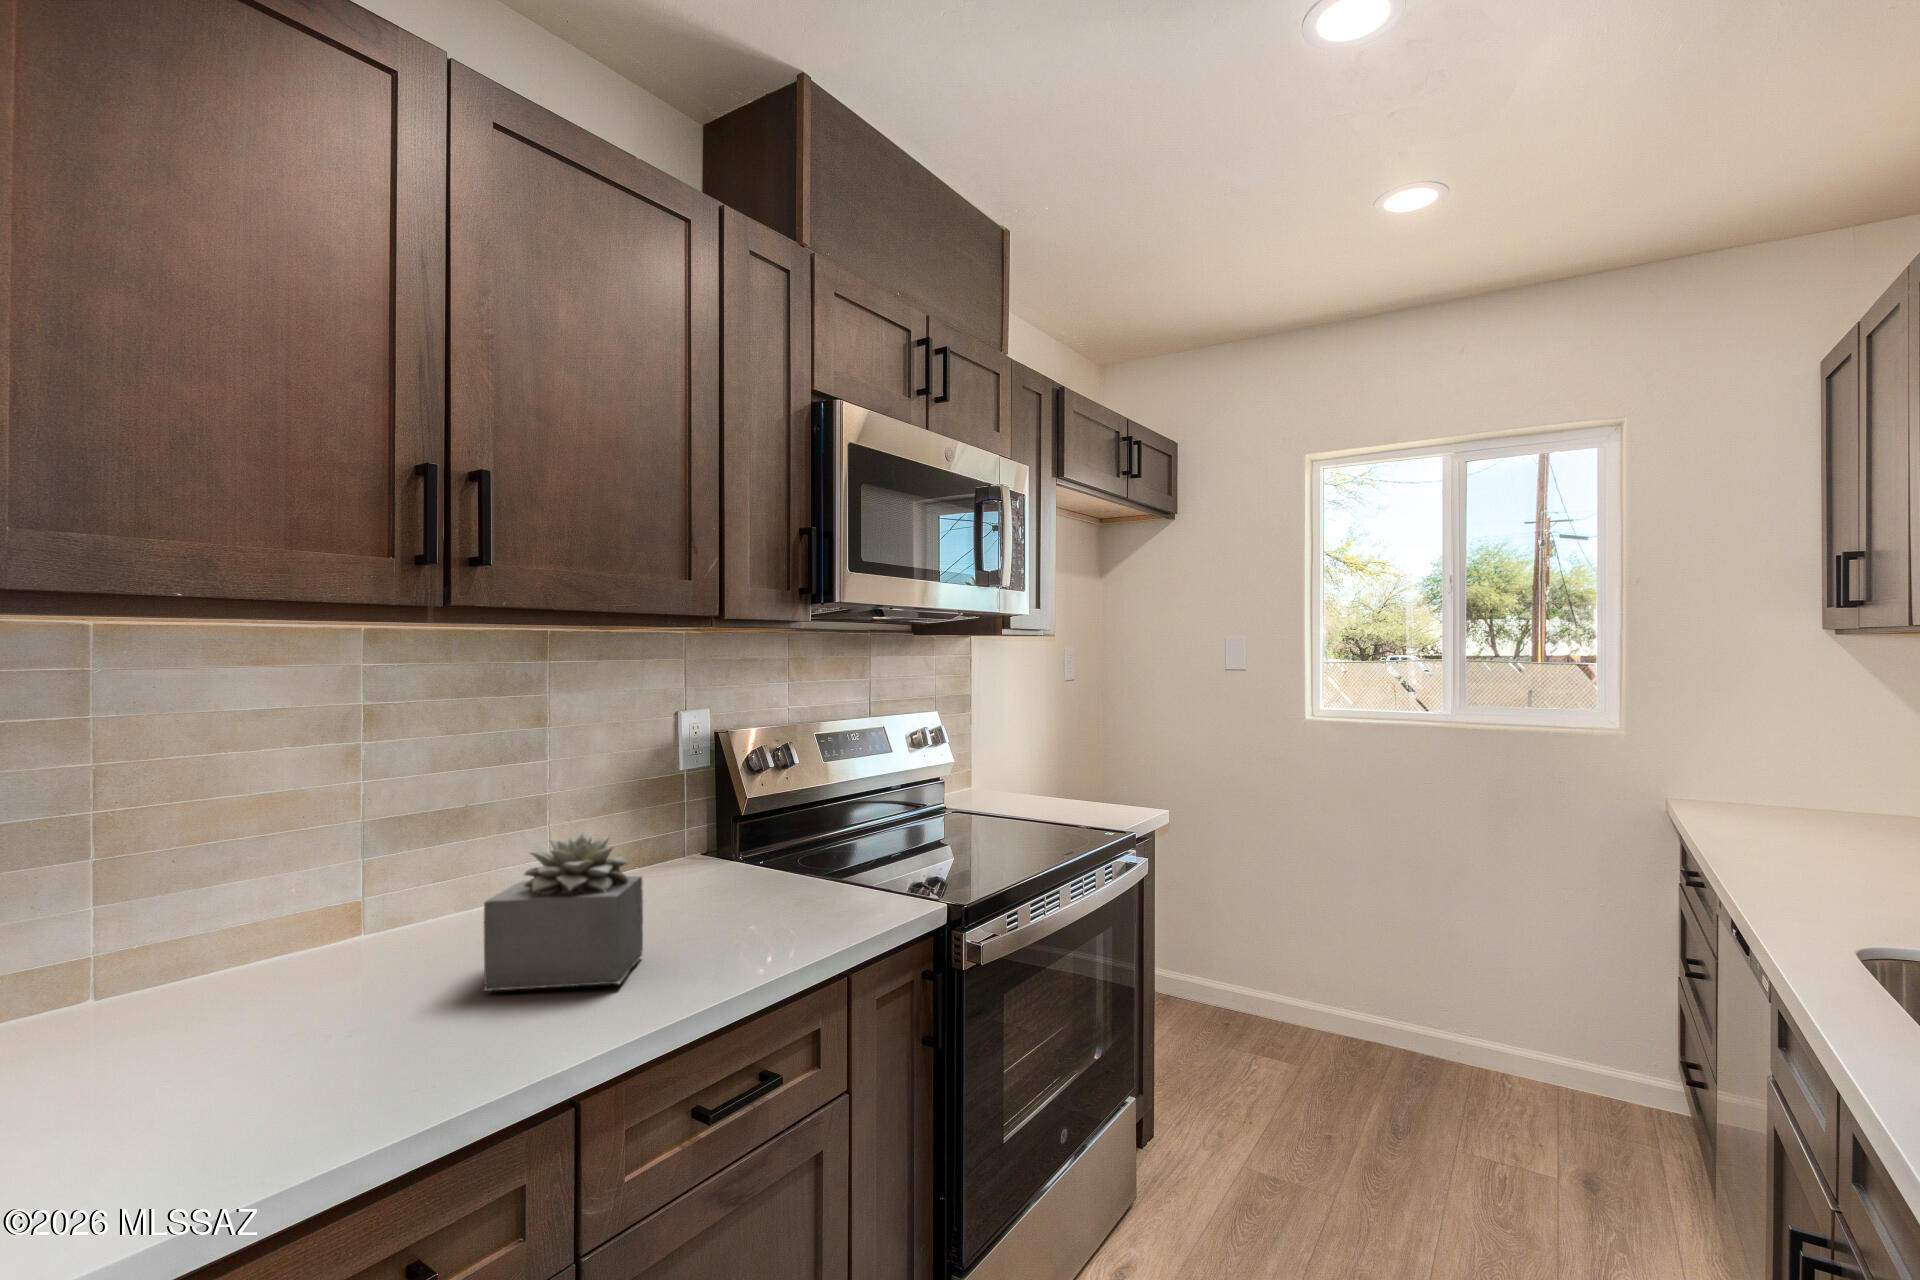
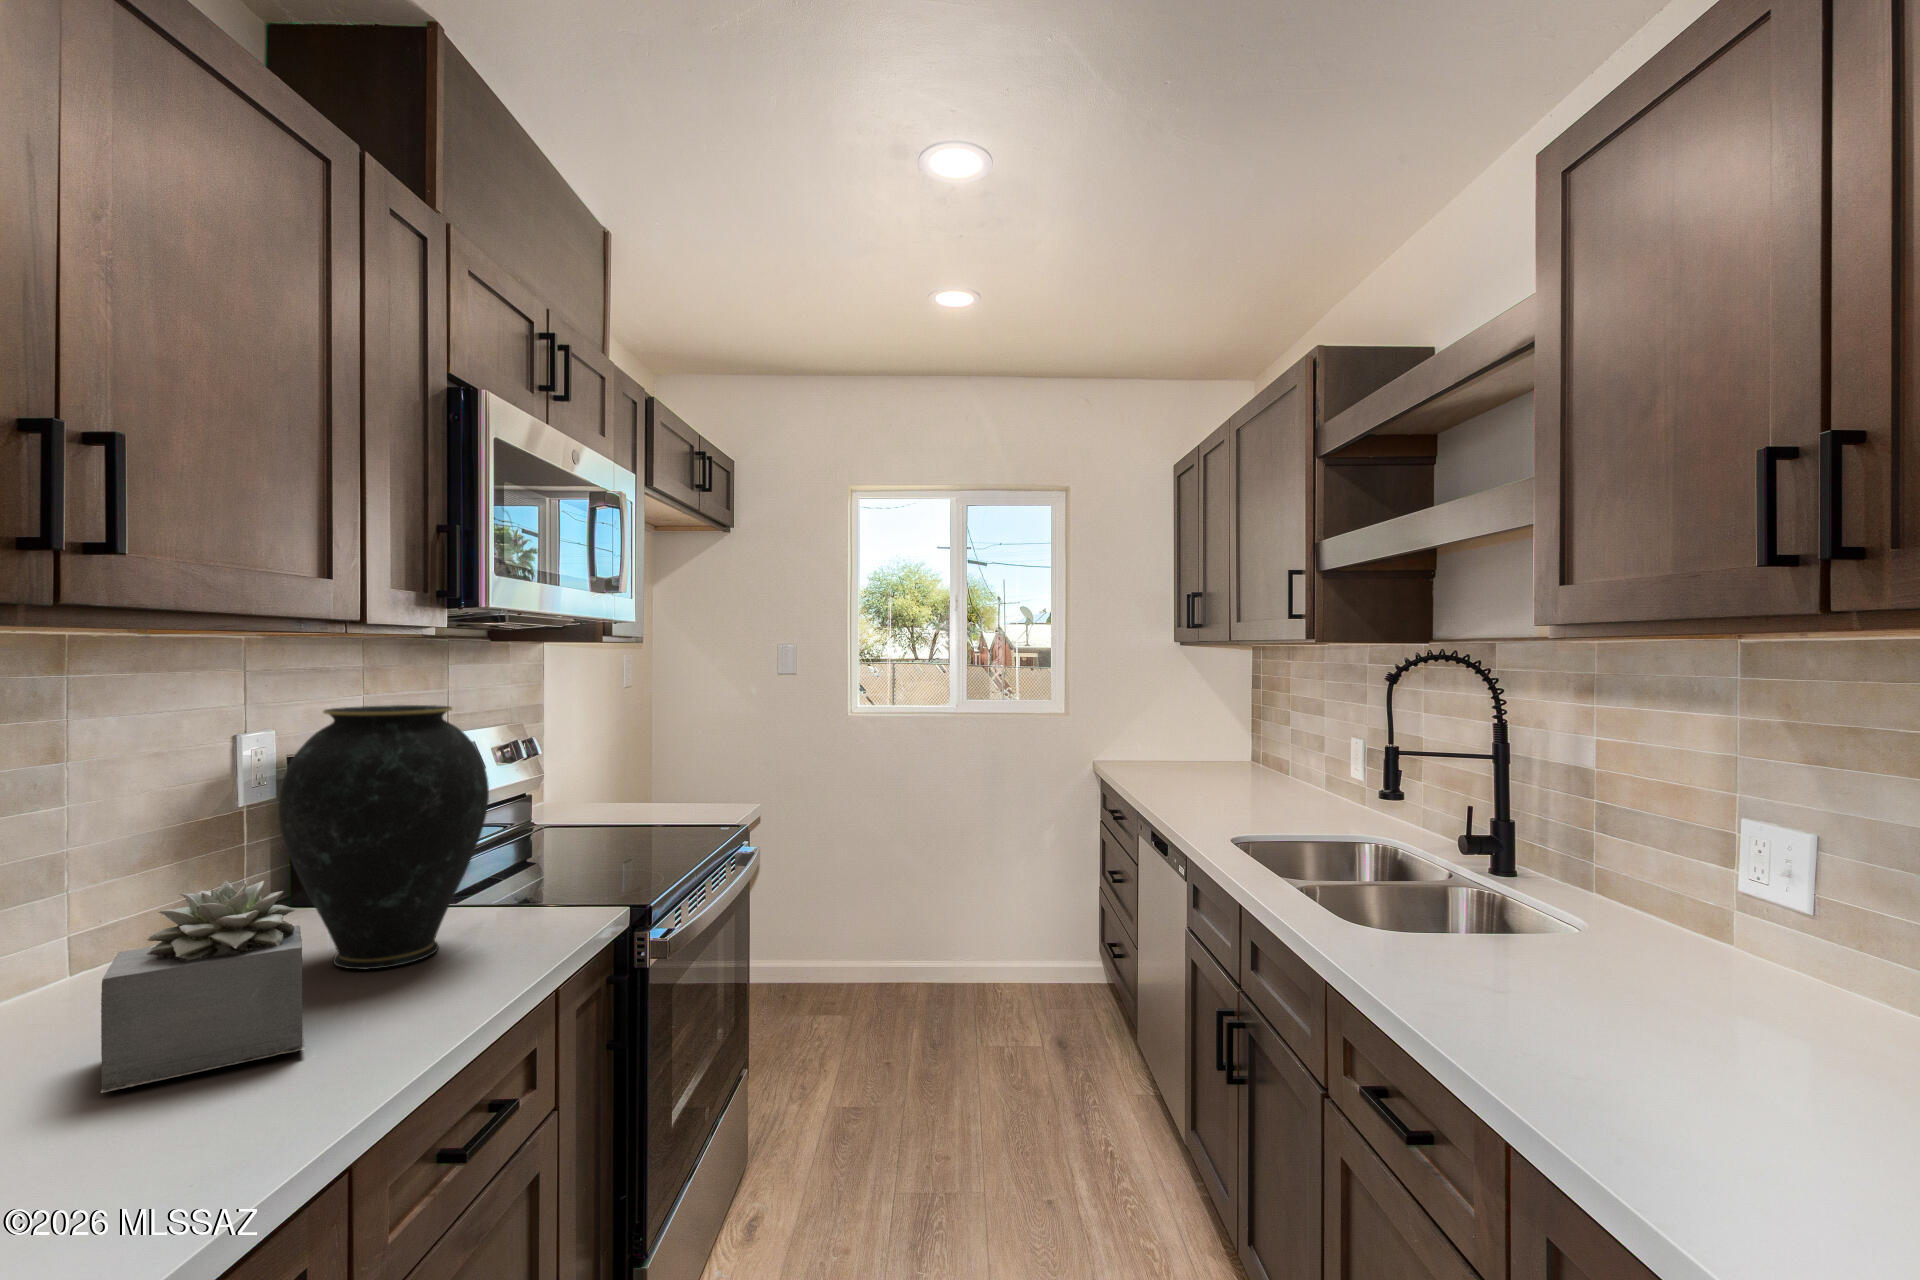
vase: none [661,690,824,921] -> present [279,705,489,970]

